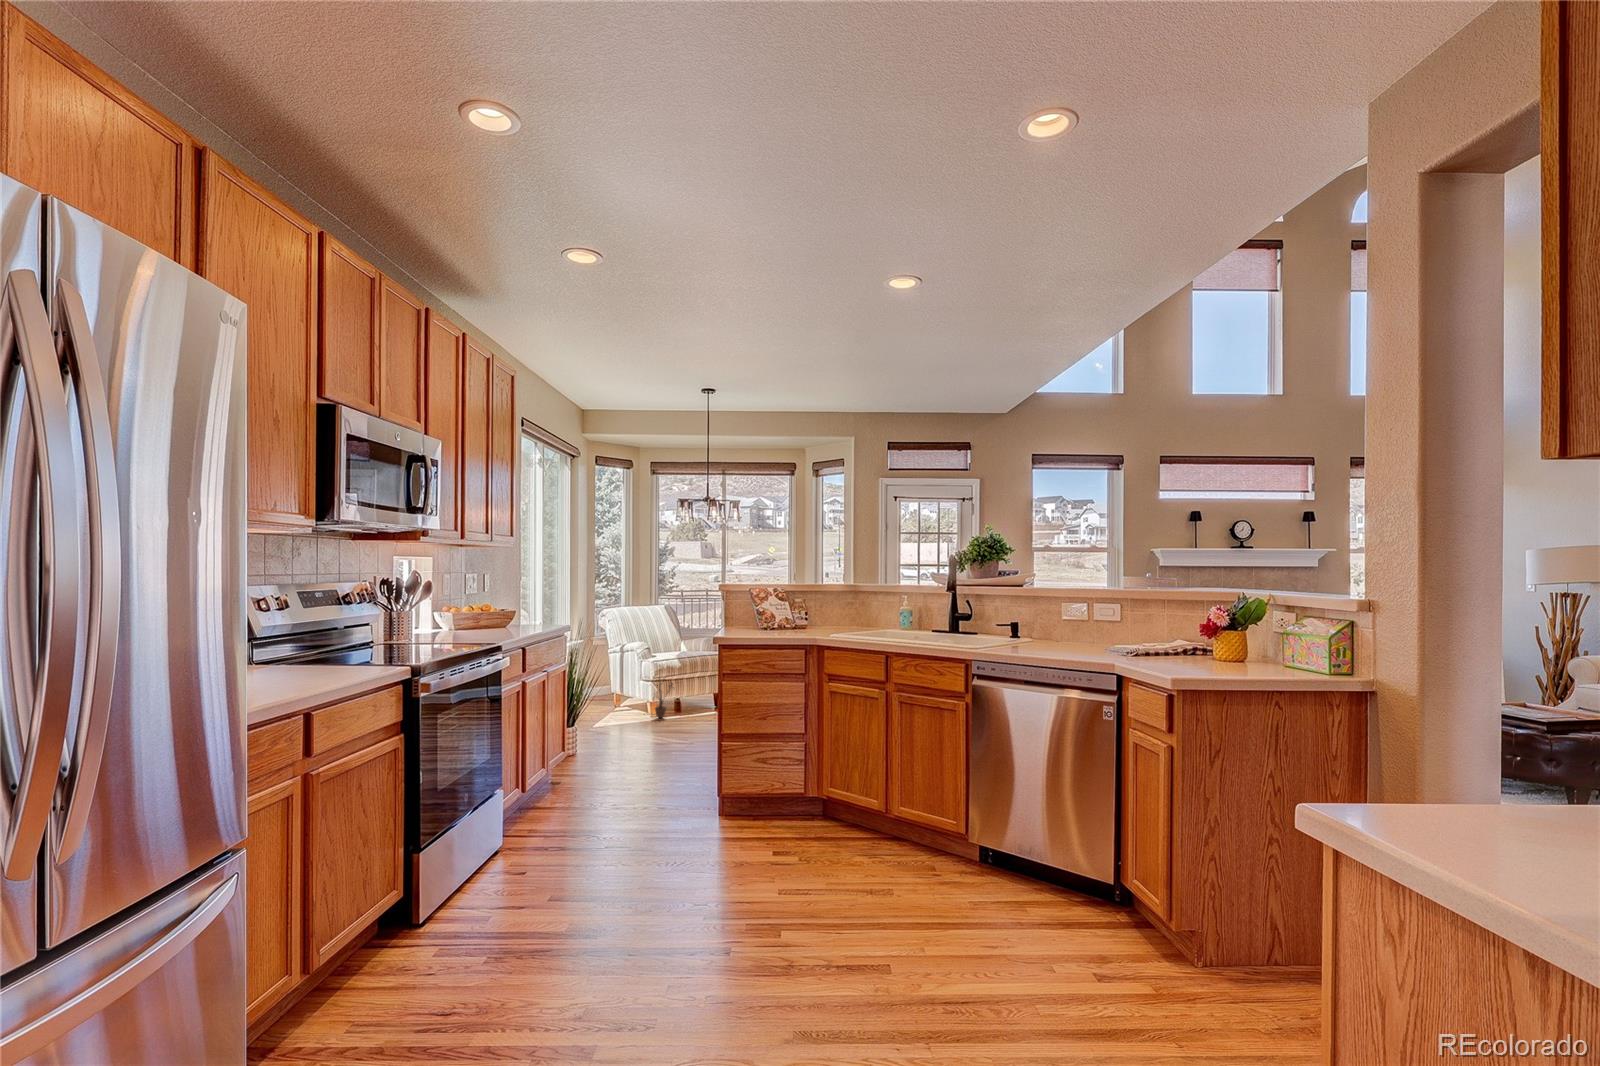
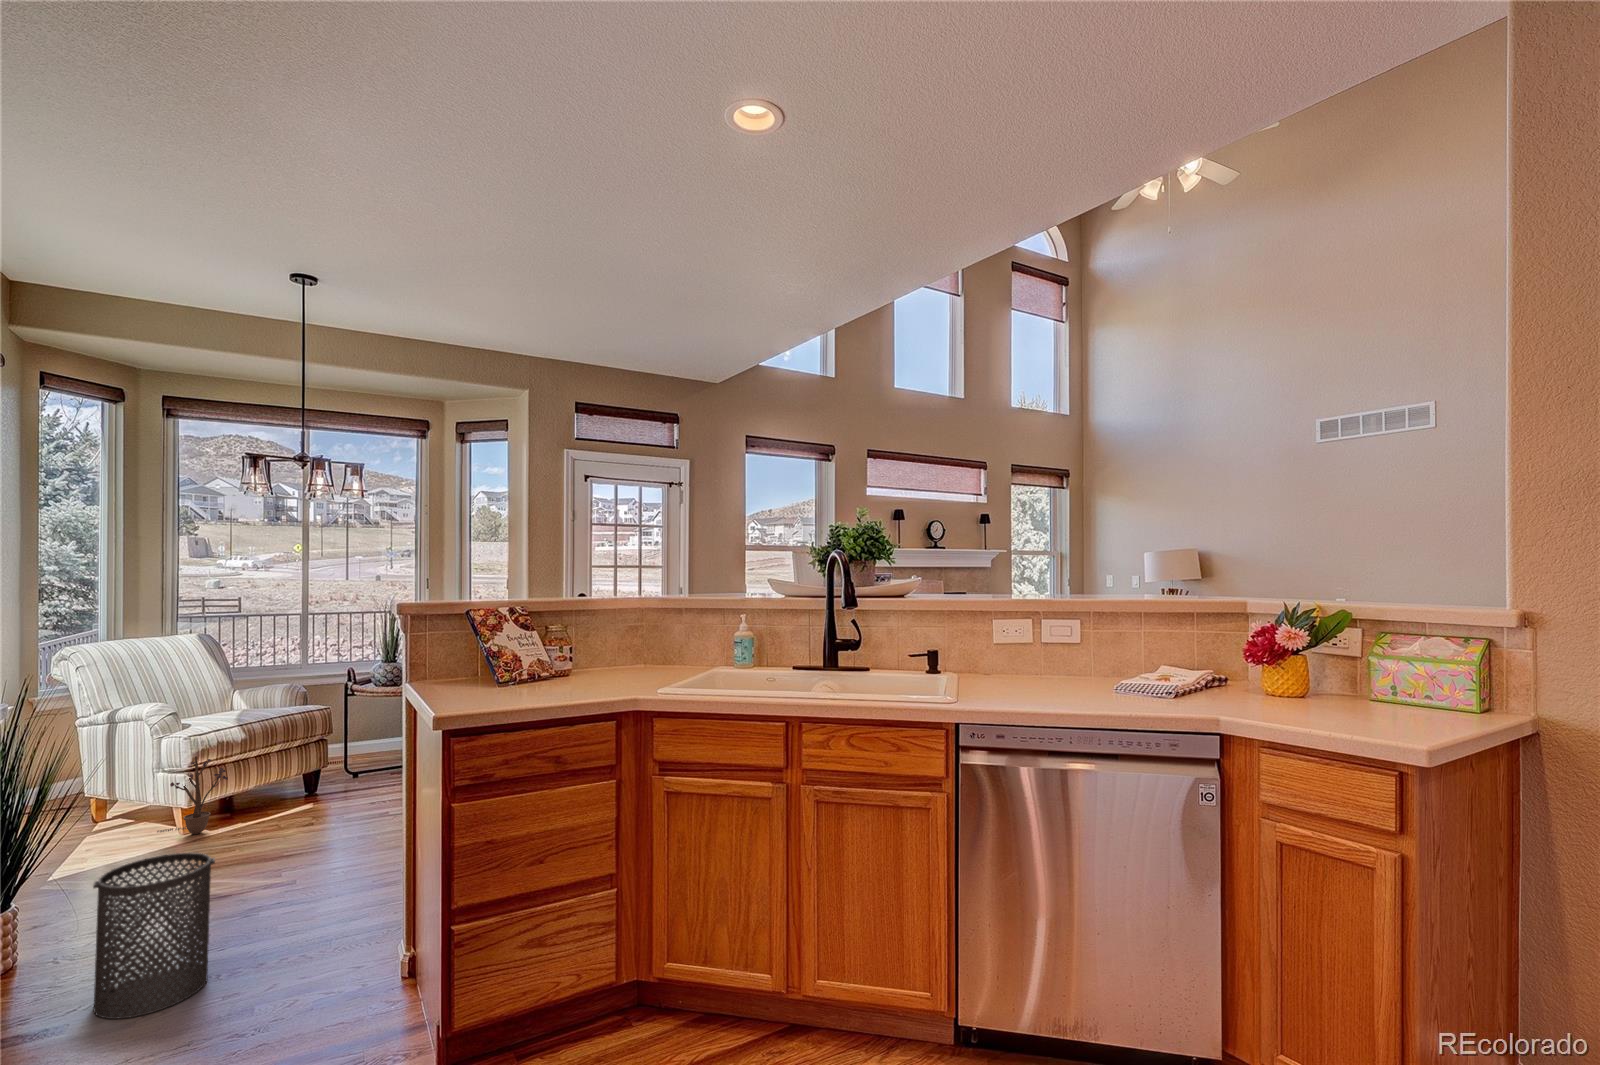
trash can: none [605,707,651,776] -> present [93,852,215,1019]

